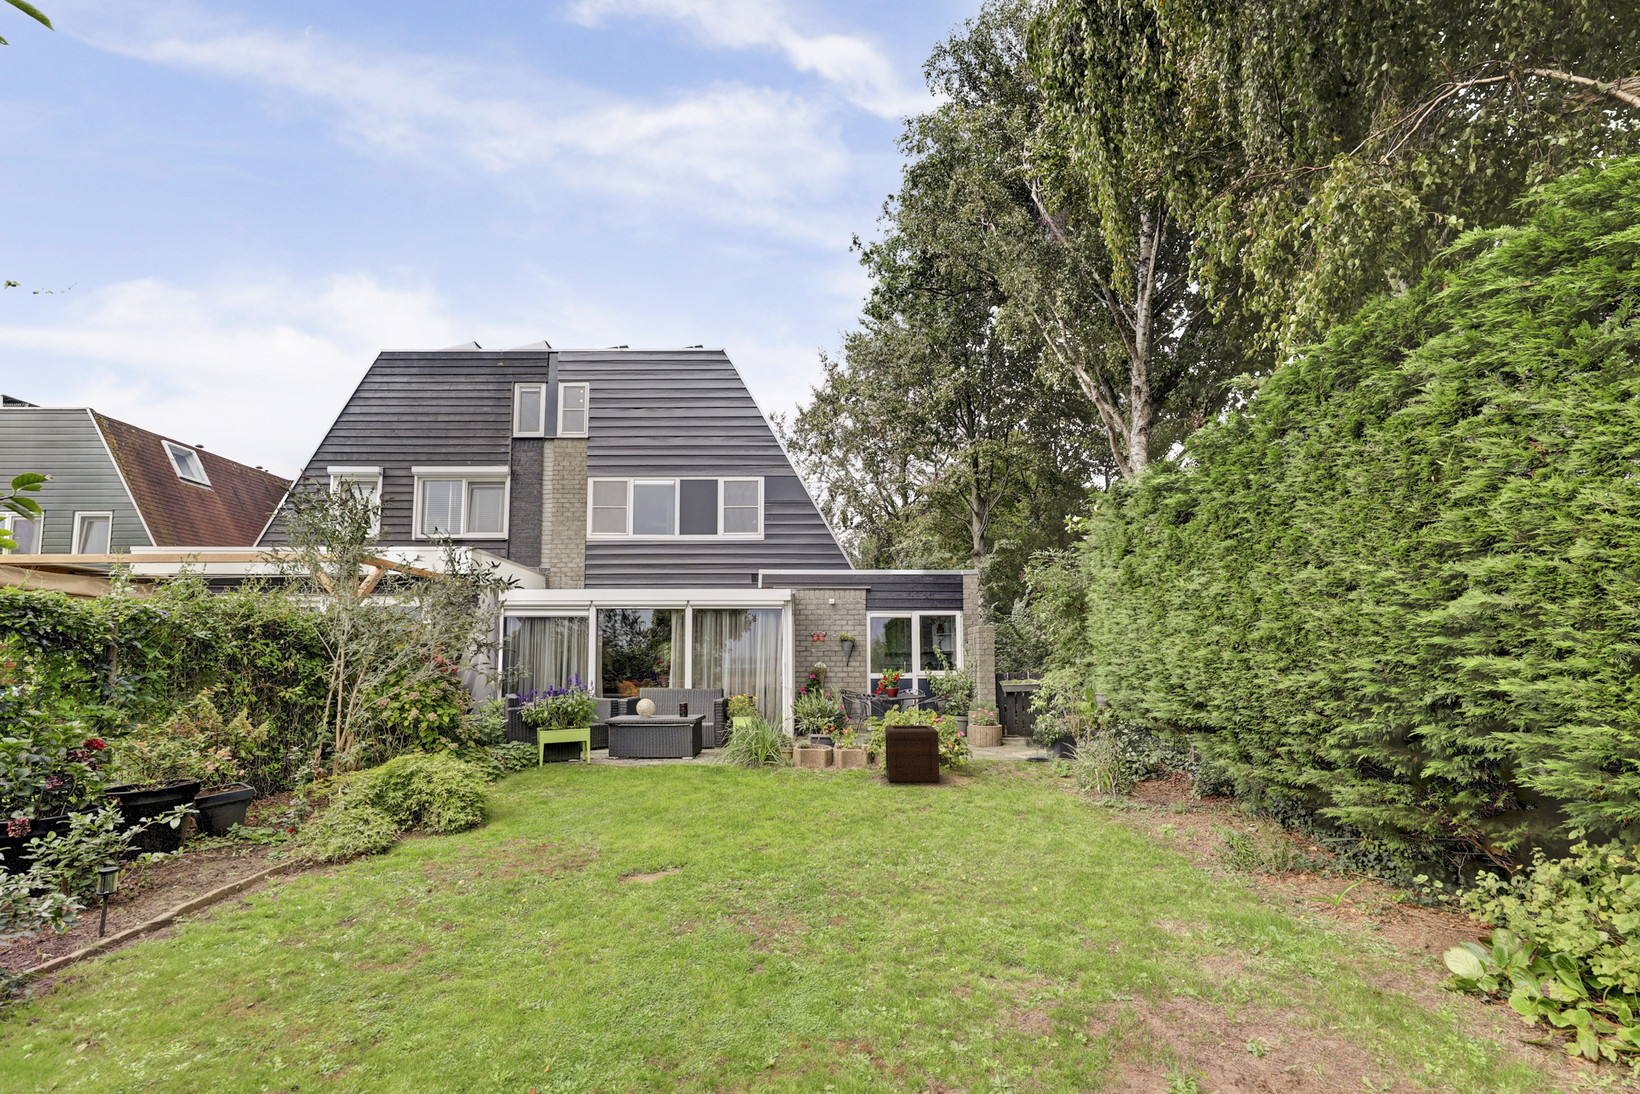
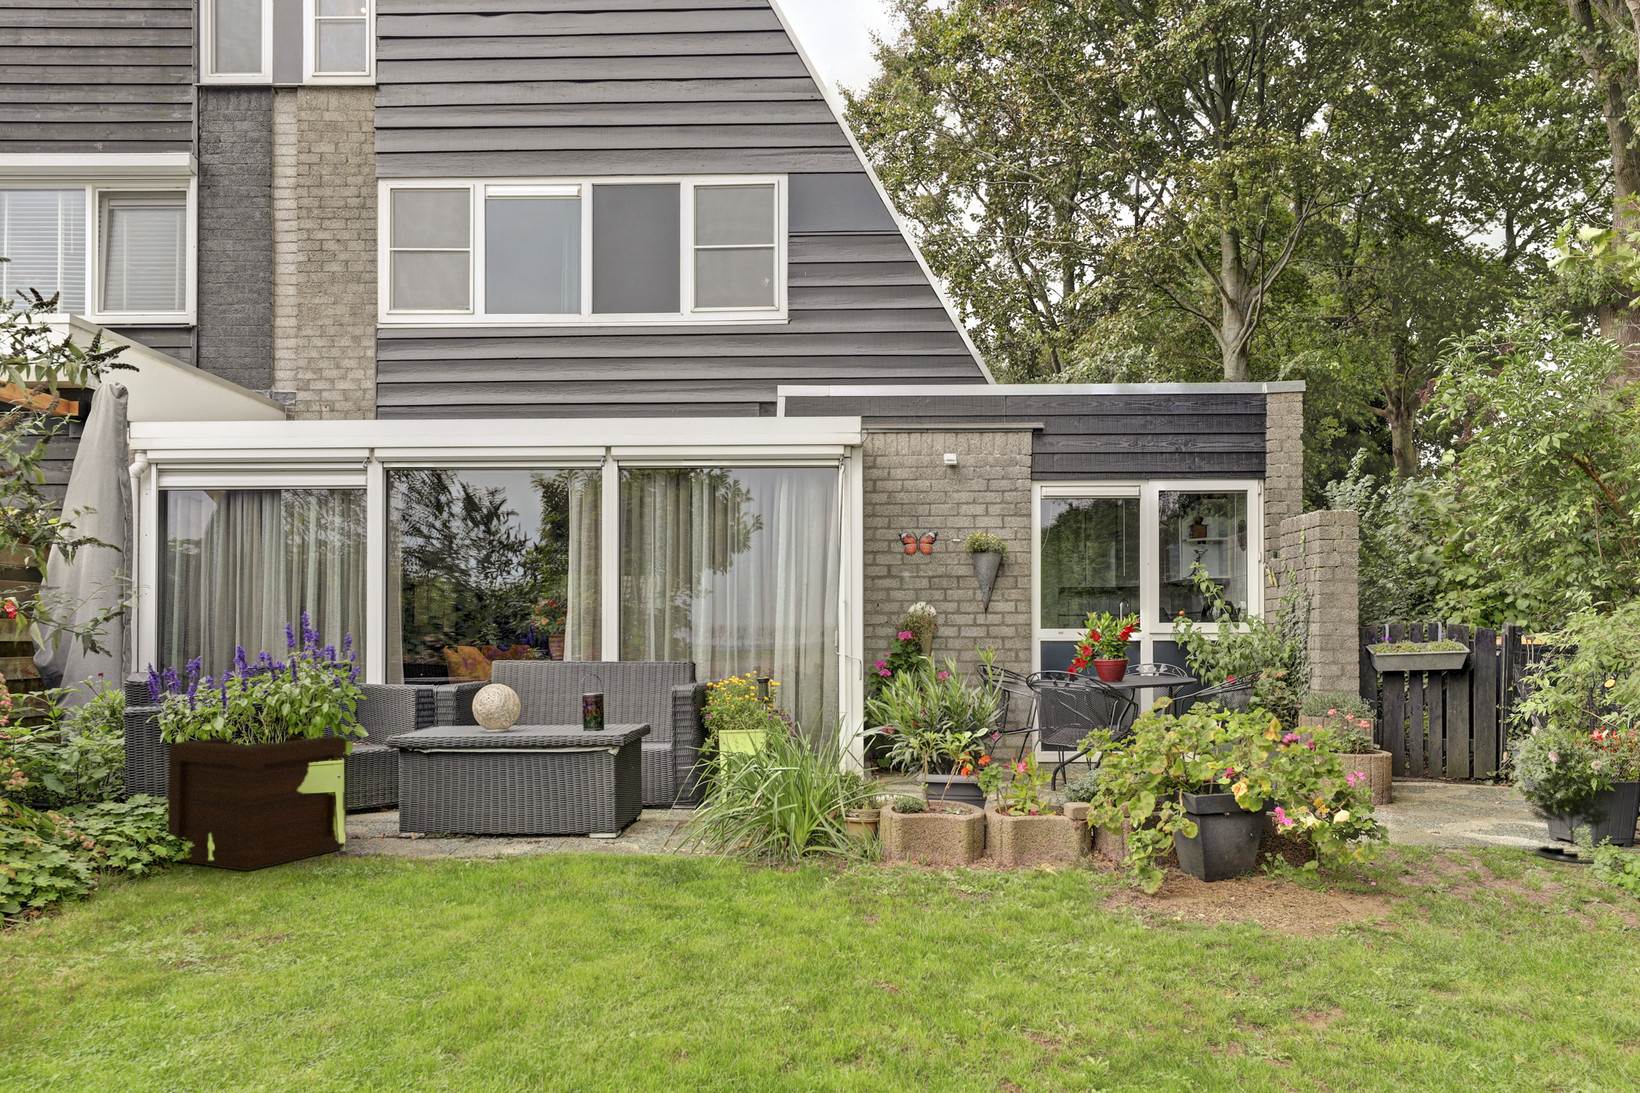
wooden crate: present [885,725,940,782] -> present [168,736,347,871]

